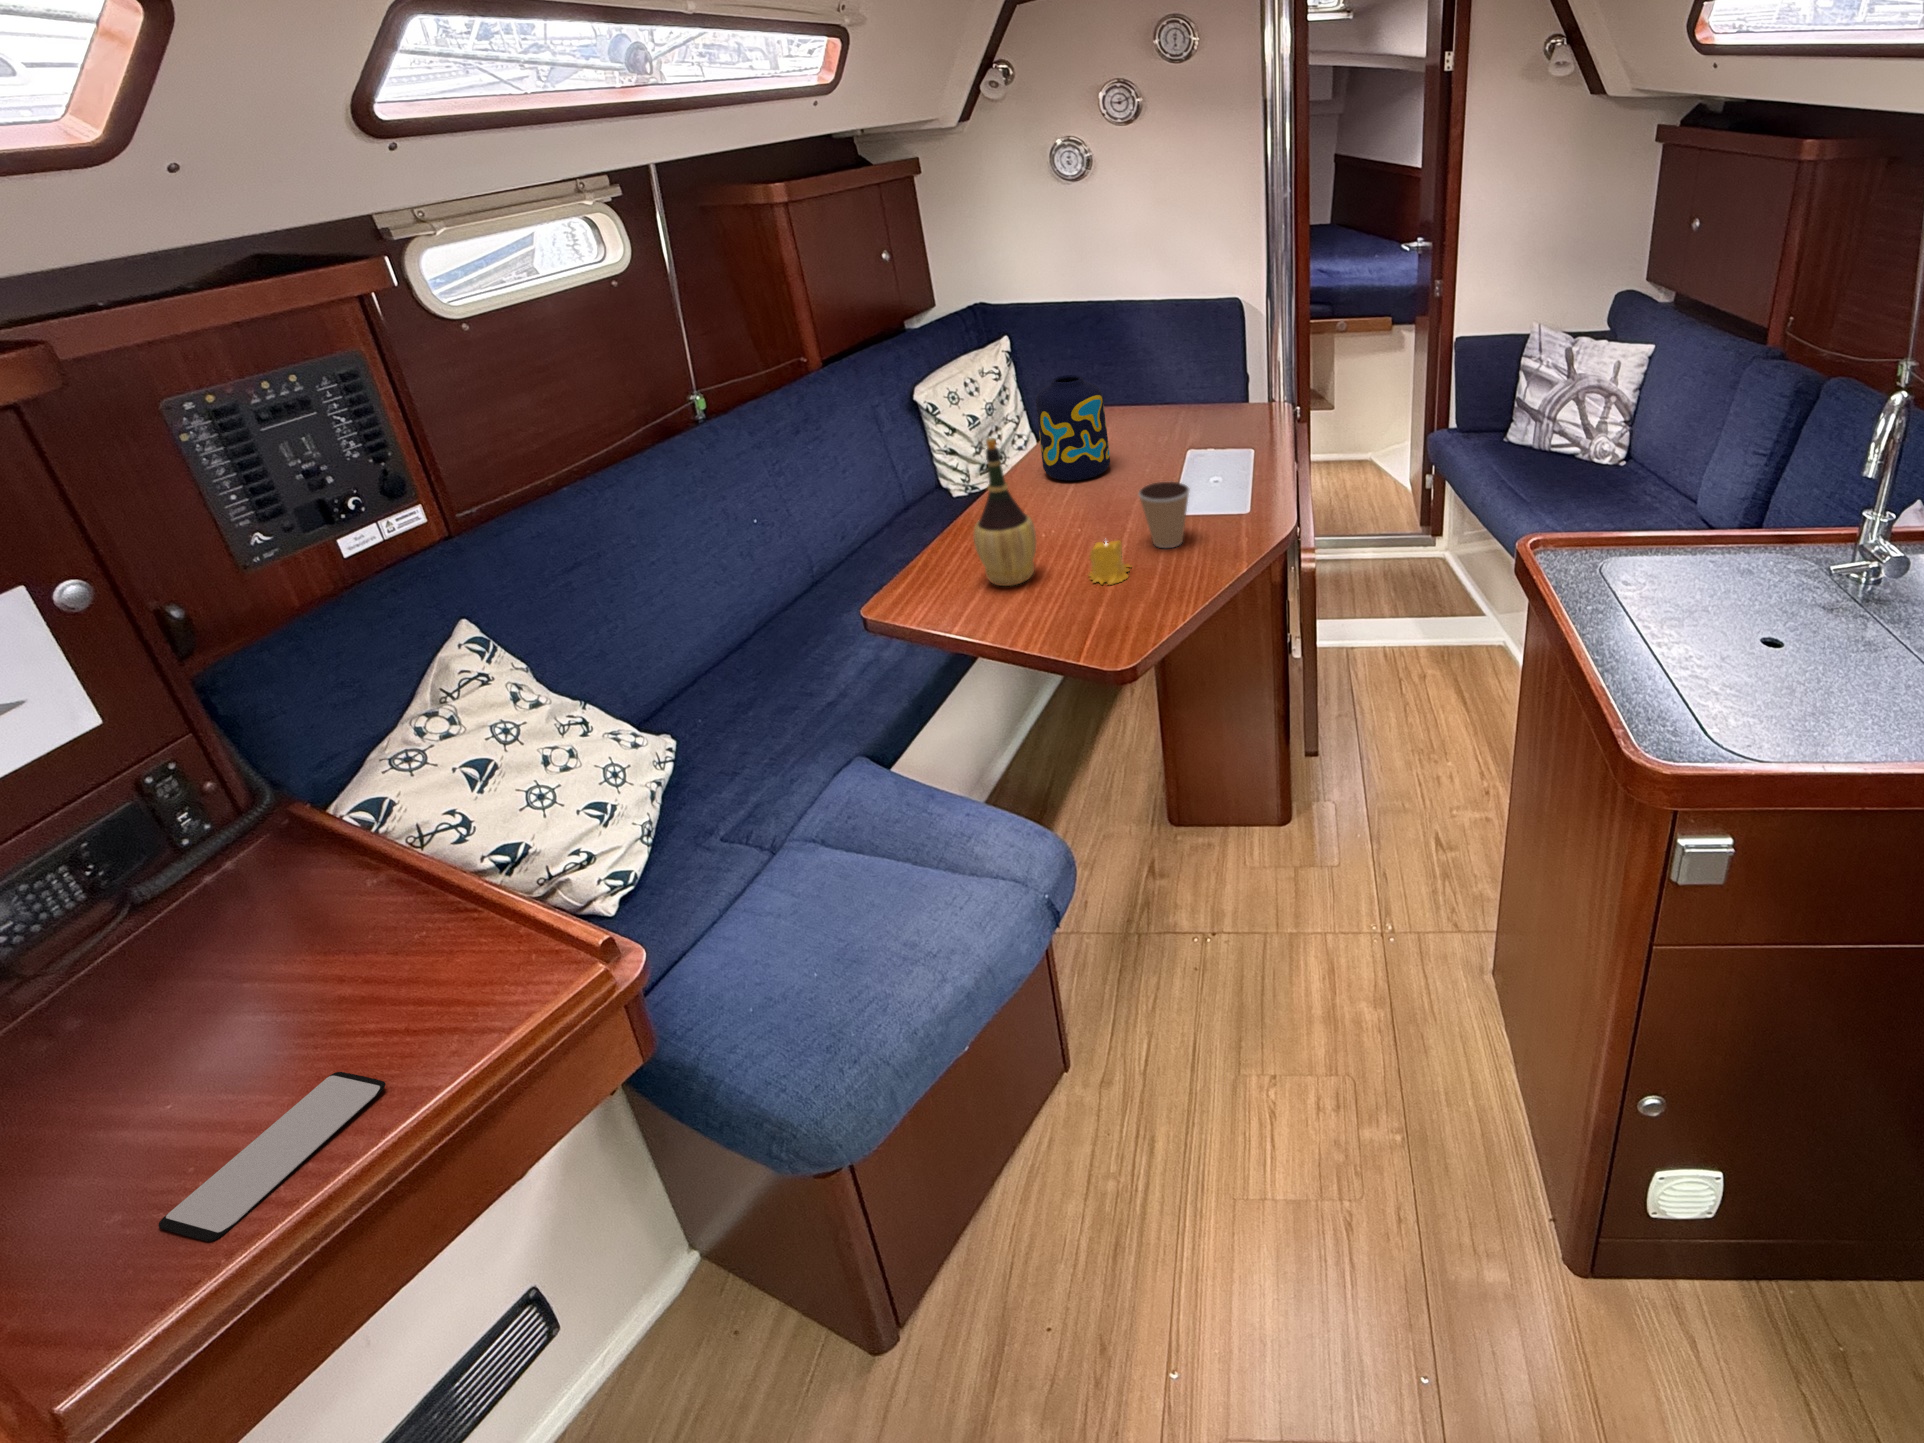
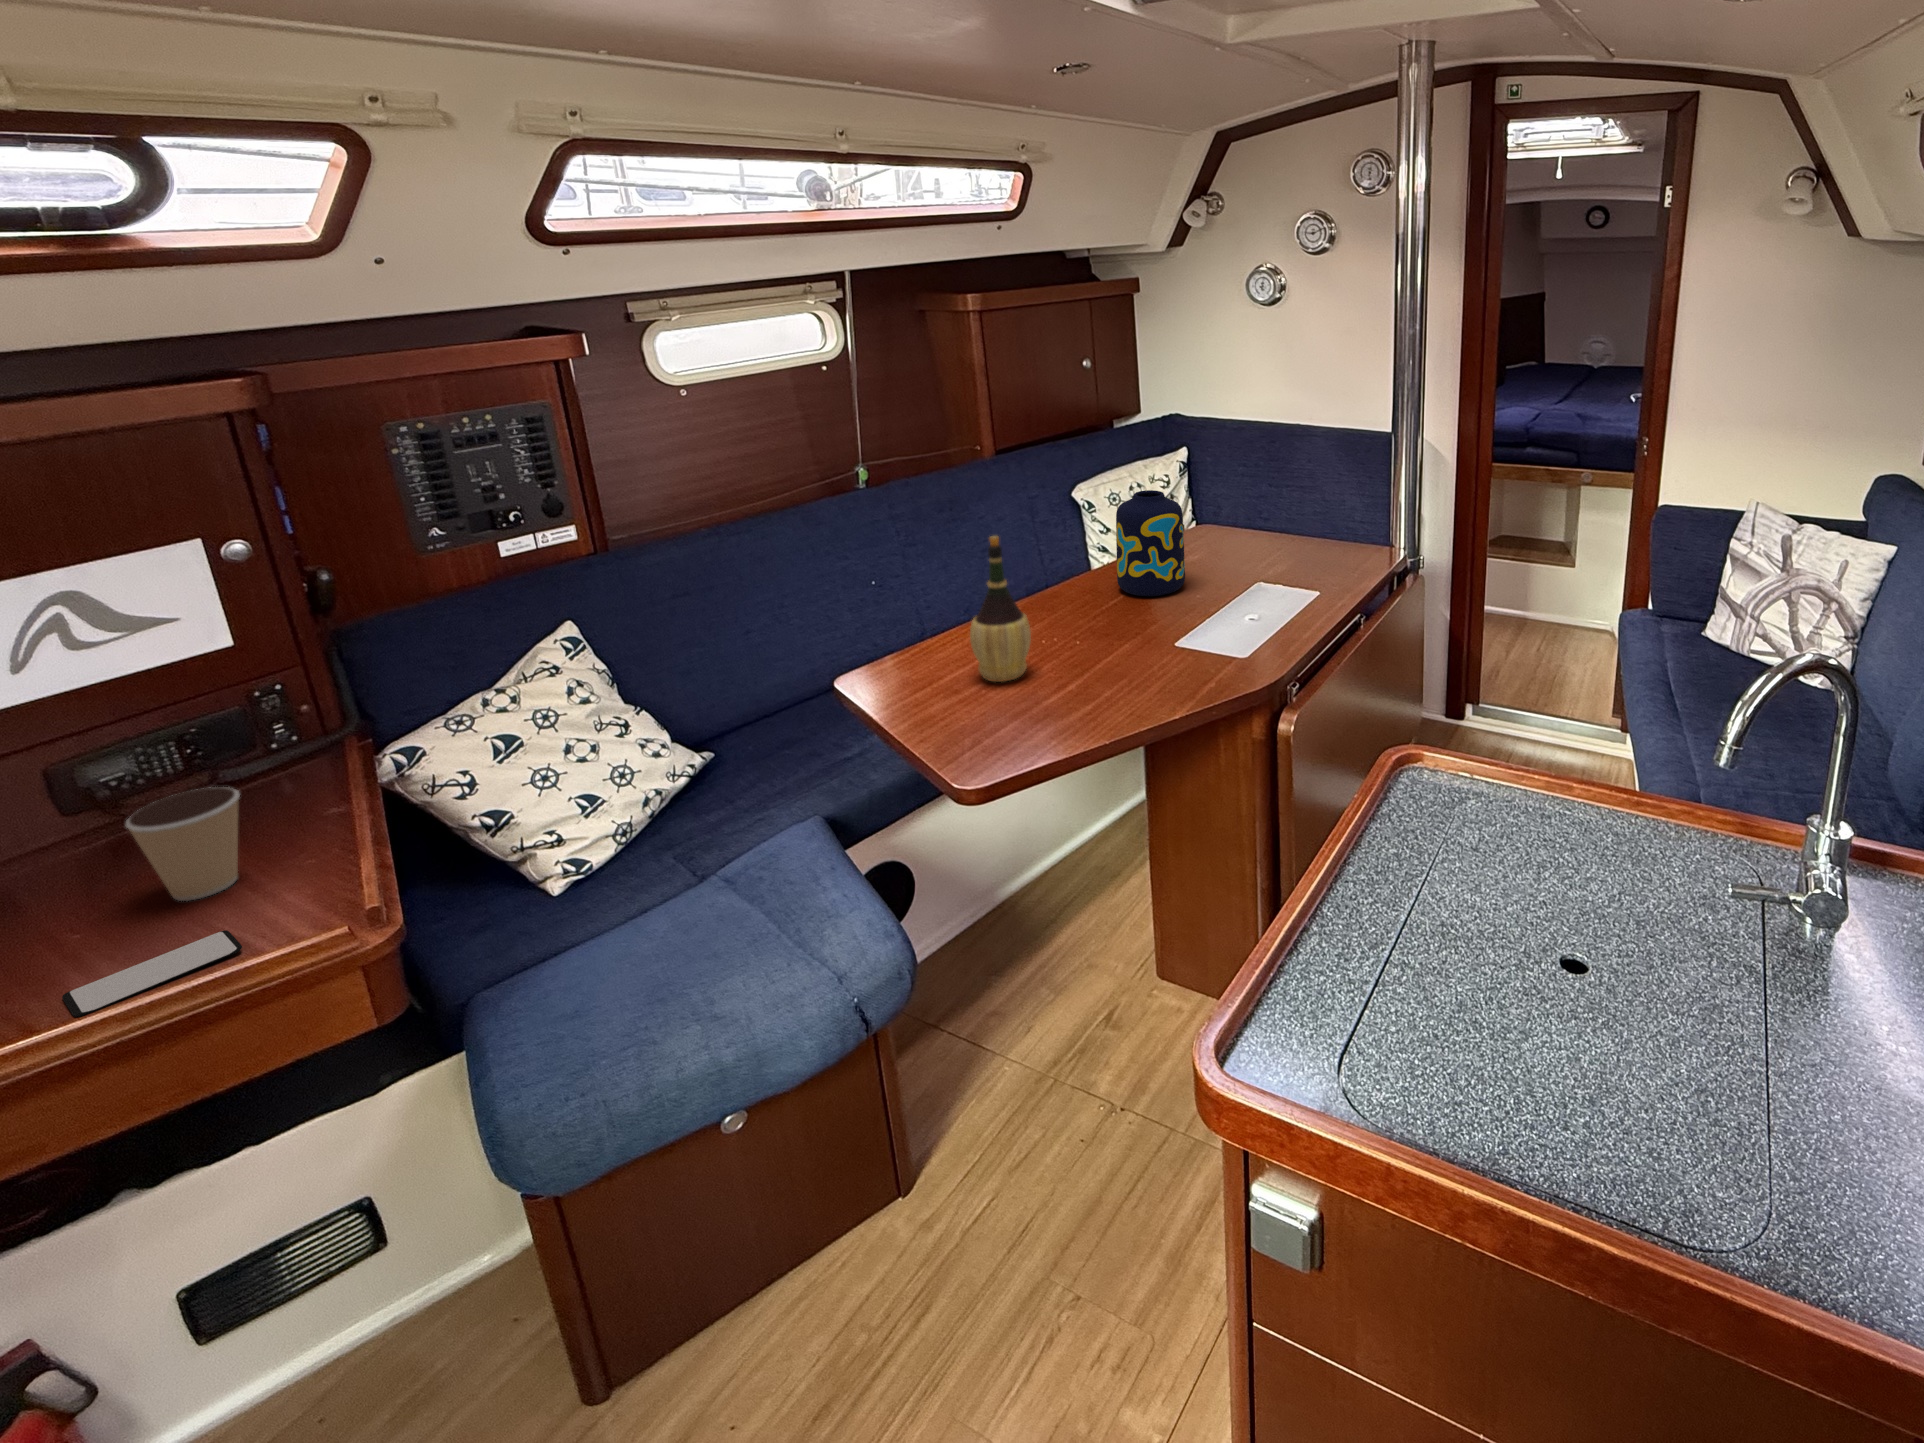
coffee cup: present [1139,482,1190,548] -> present [126,787,239,901]
candle: present [1090,541,1130,585] -> none [1066,650,1114,699]

